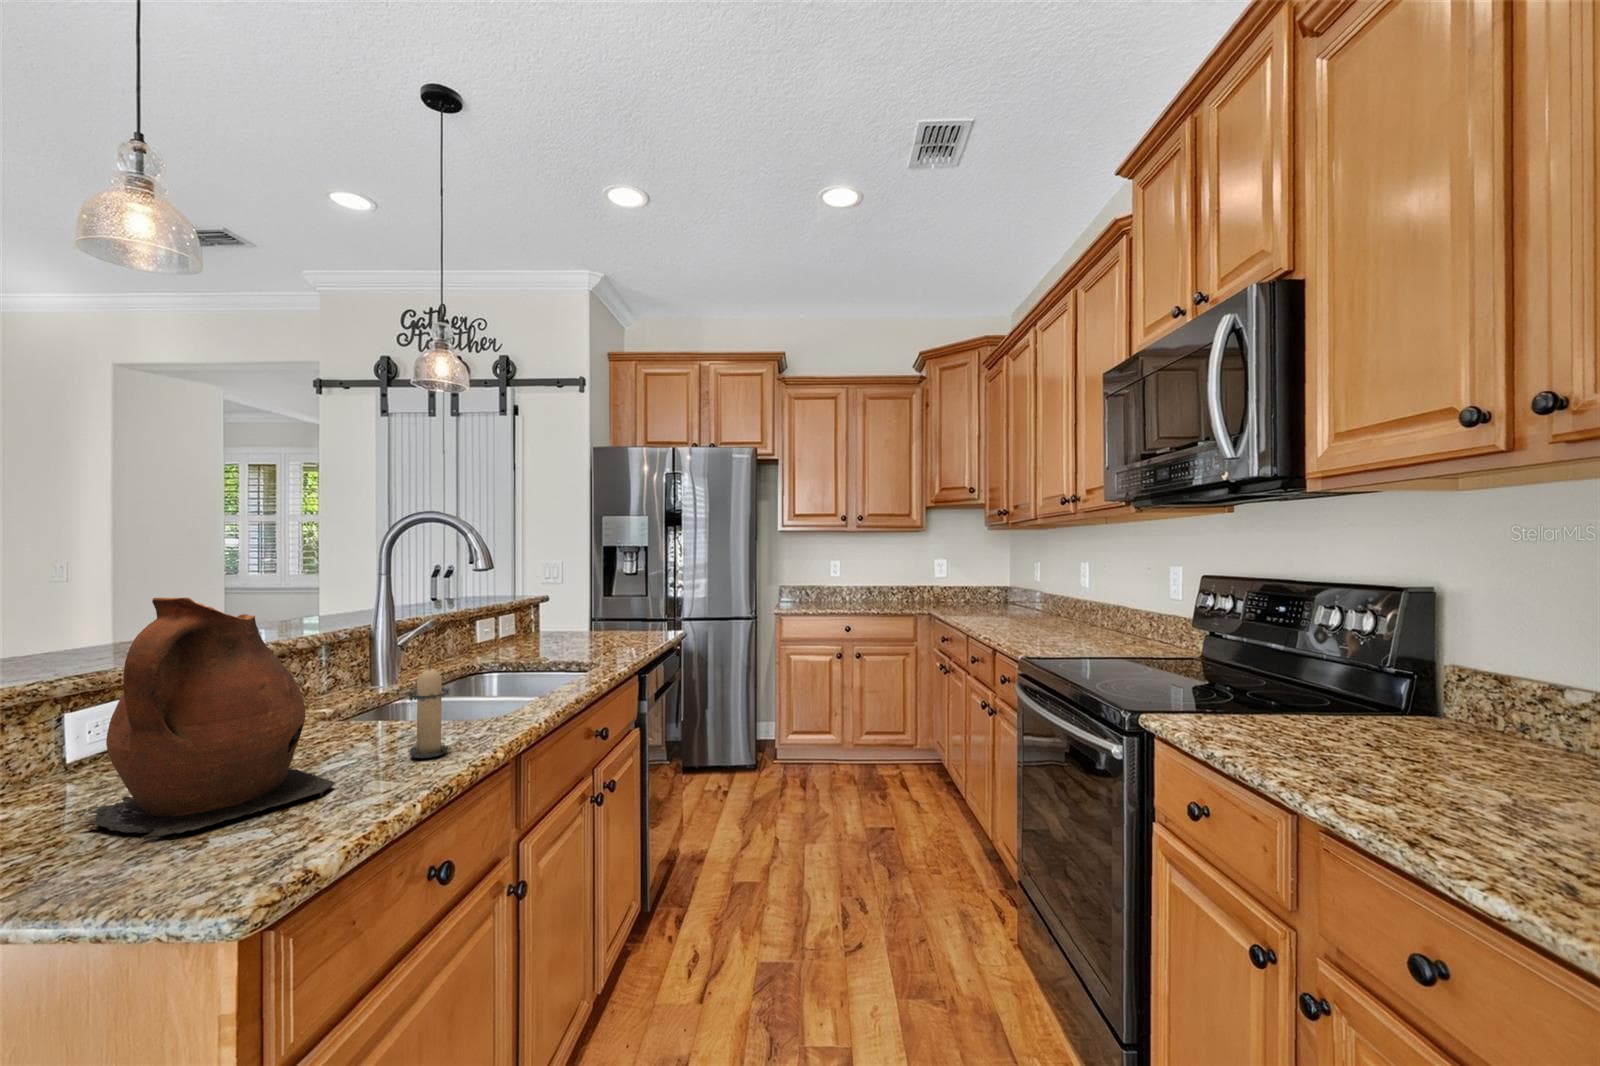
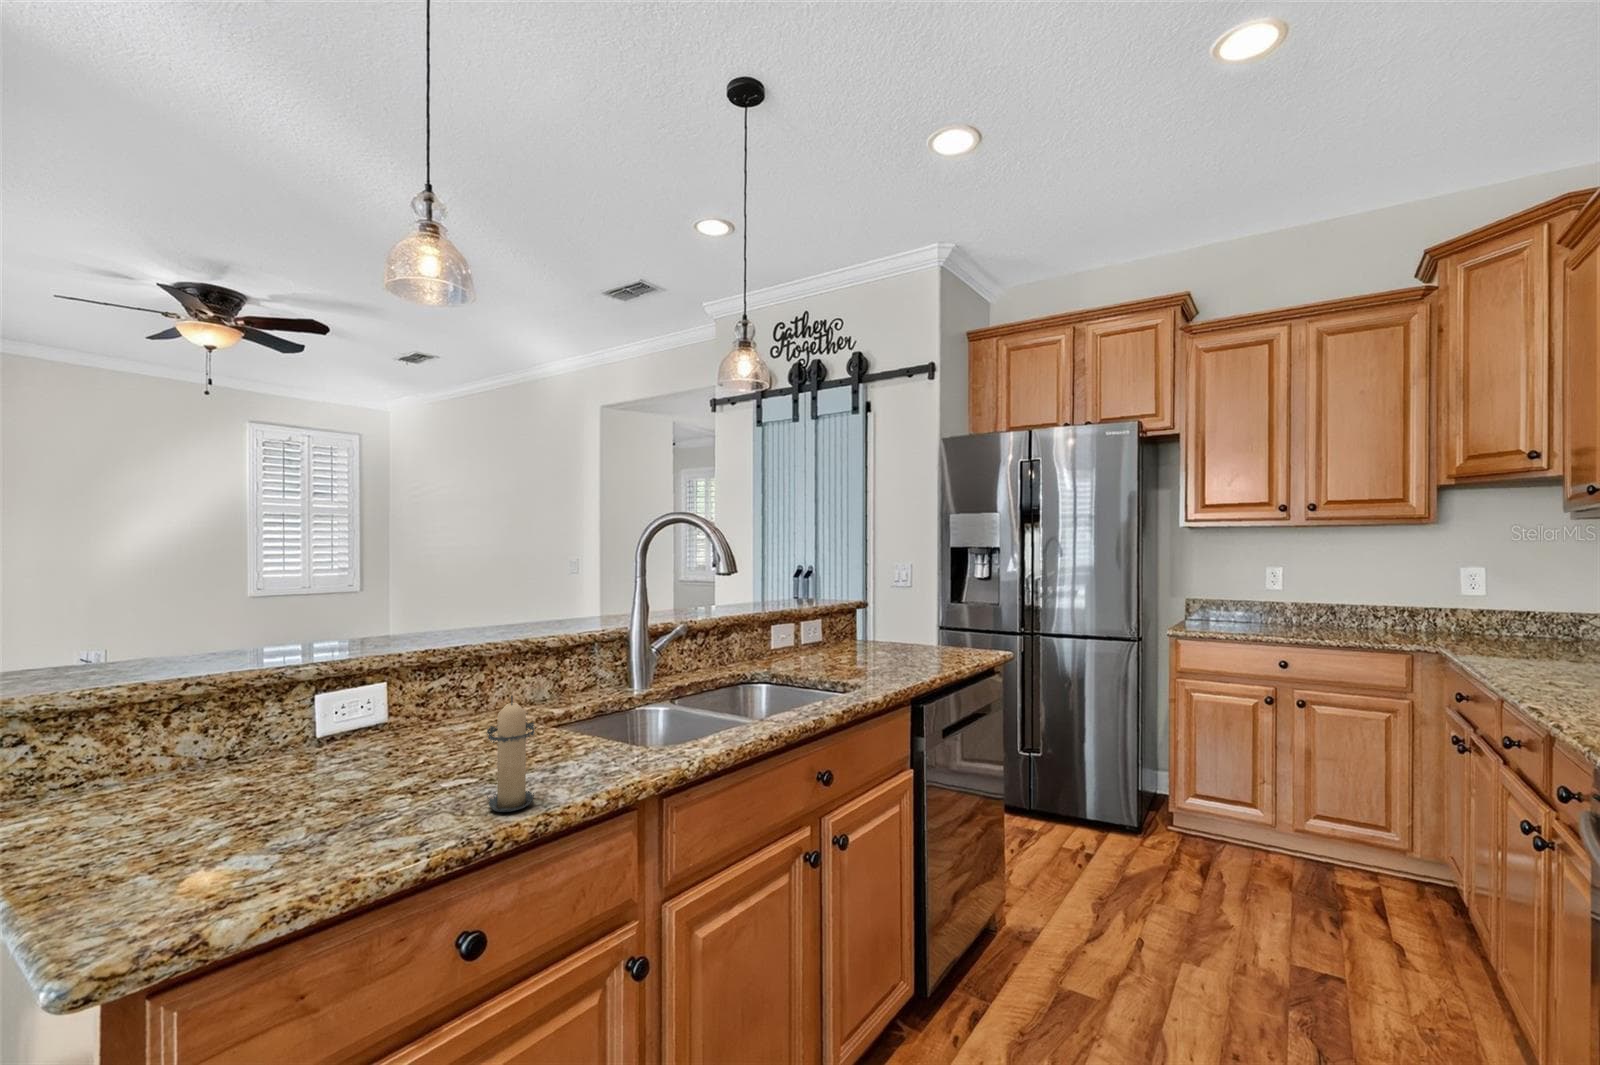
ceramic pitcher: present [78,598,335,838] -> none [143,609,396,870]

